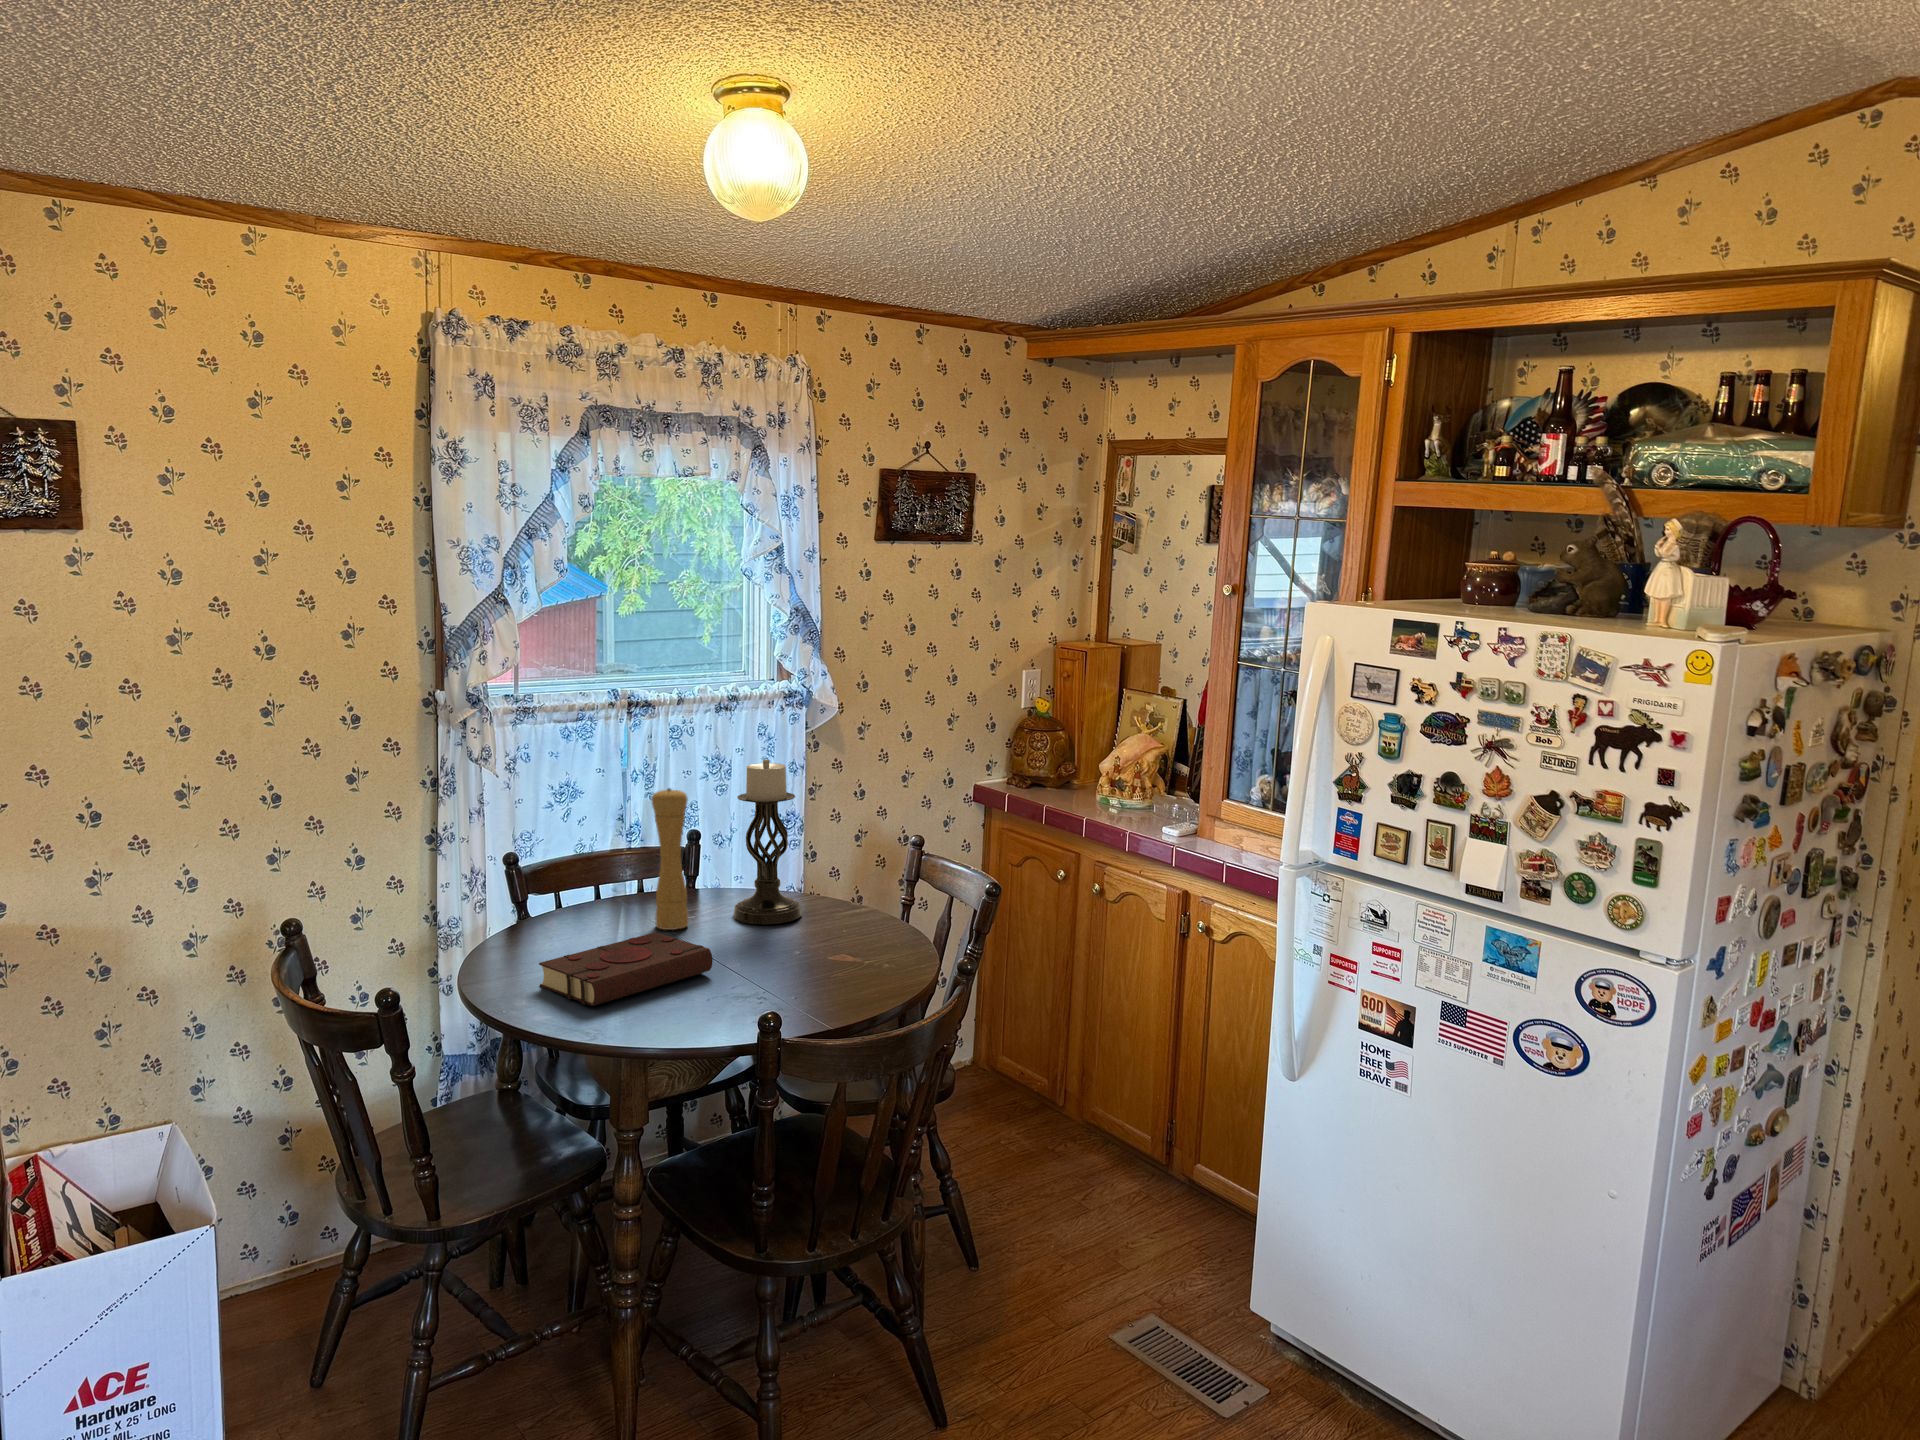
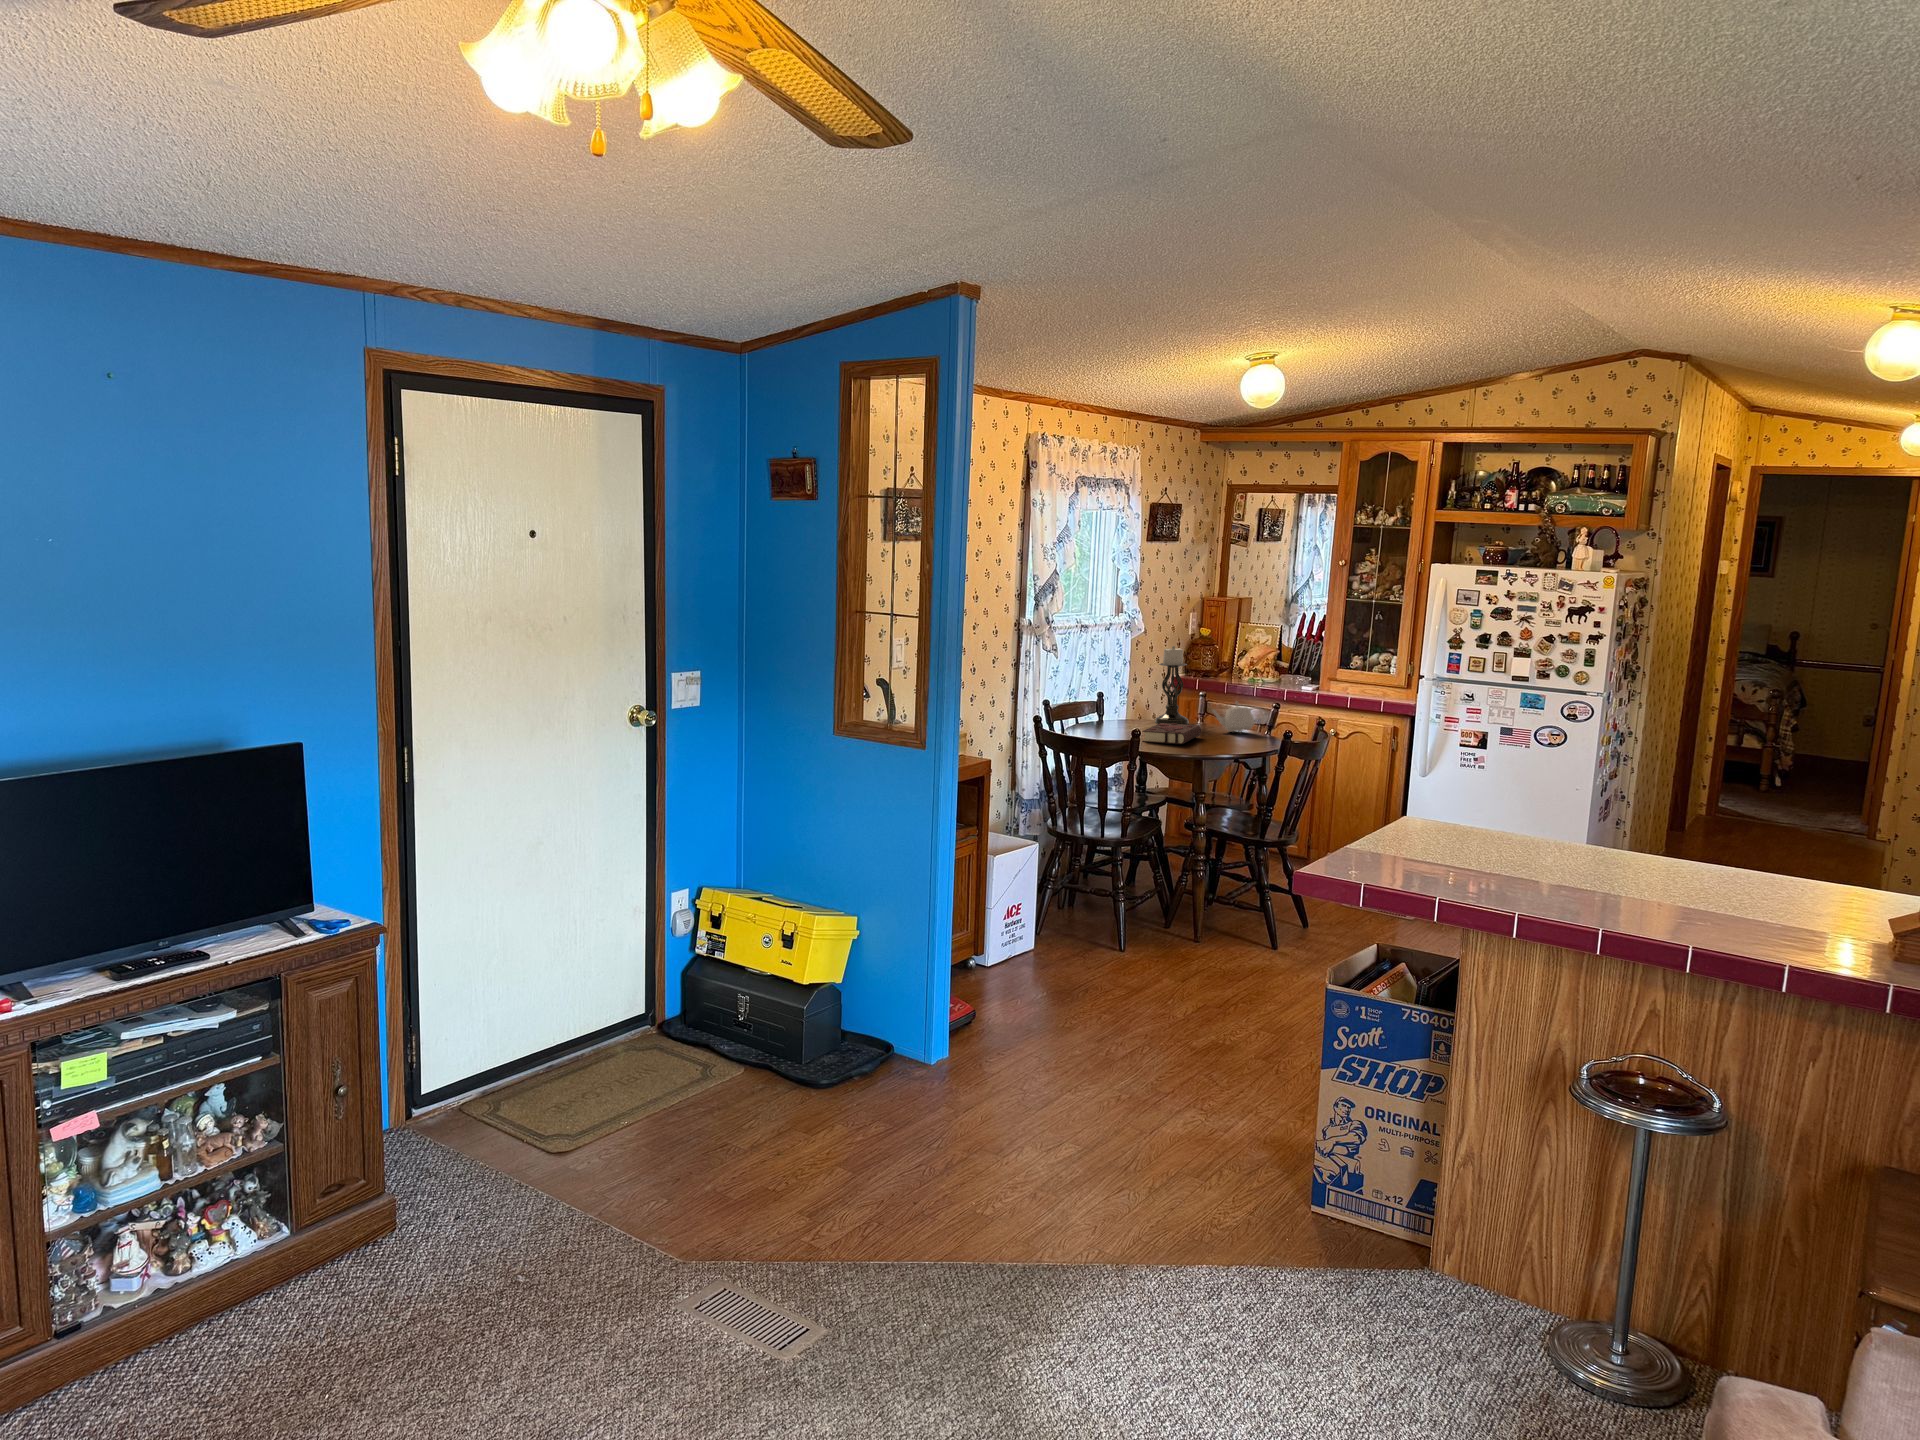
pepper mill: present [652,788,689,930] -> none [1135,659,1153,727]
teapot: none [792,891,891,960] -> present [1212,702,1262,732]

